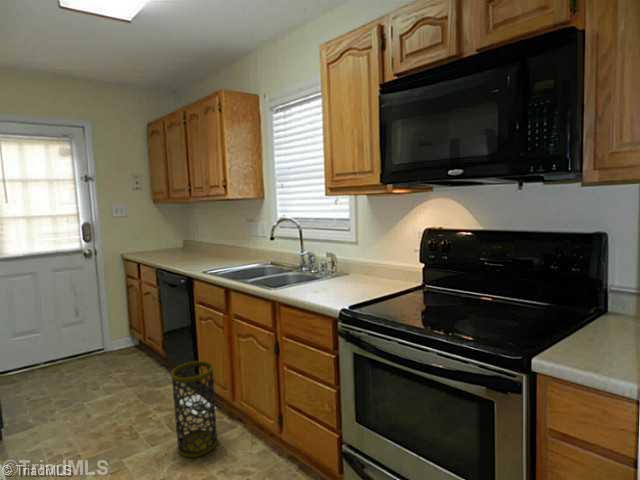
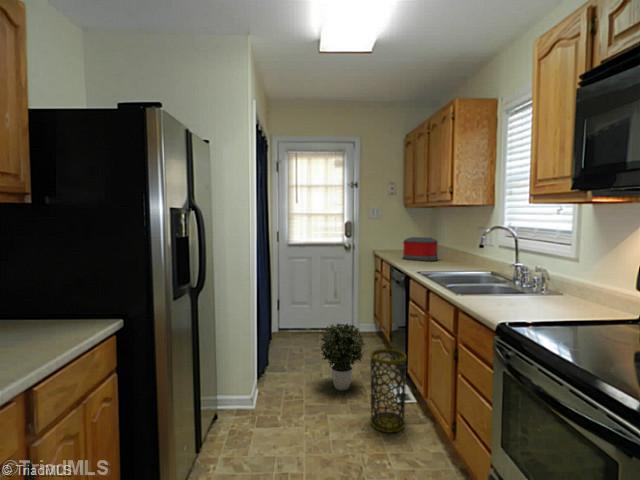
toaster: none [166,234,206,260] -> present [403,237,438,261]
potted plant: none [85,346,150,430] -> present [321,324,364,390]

